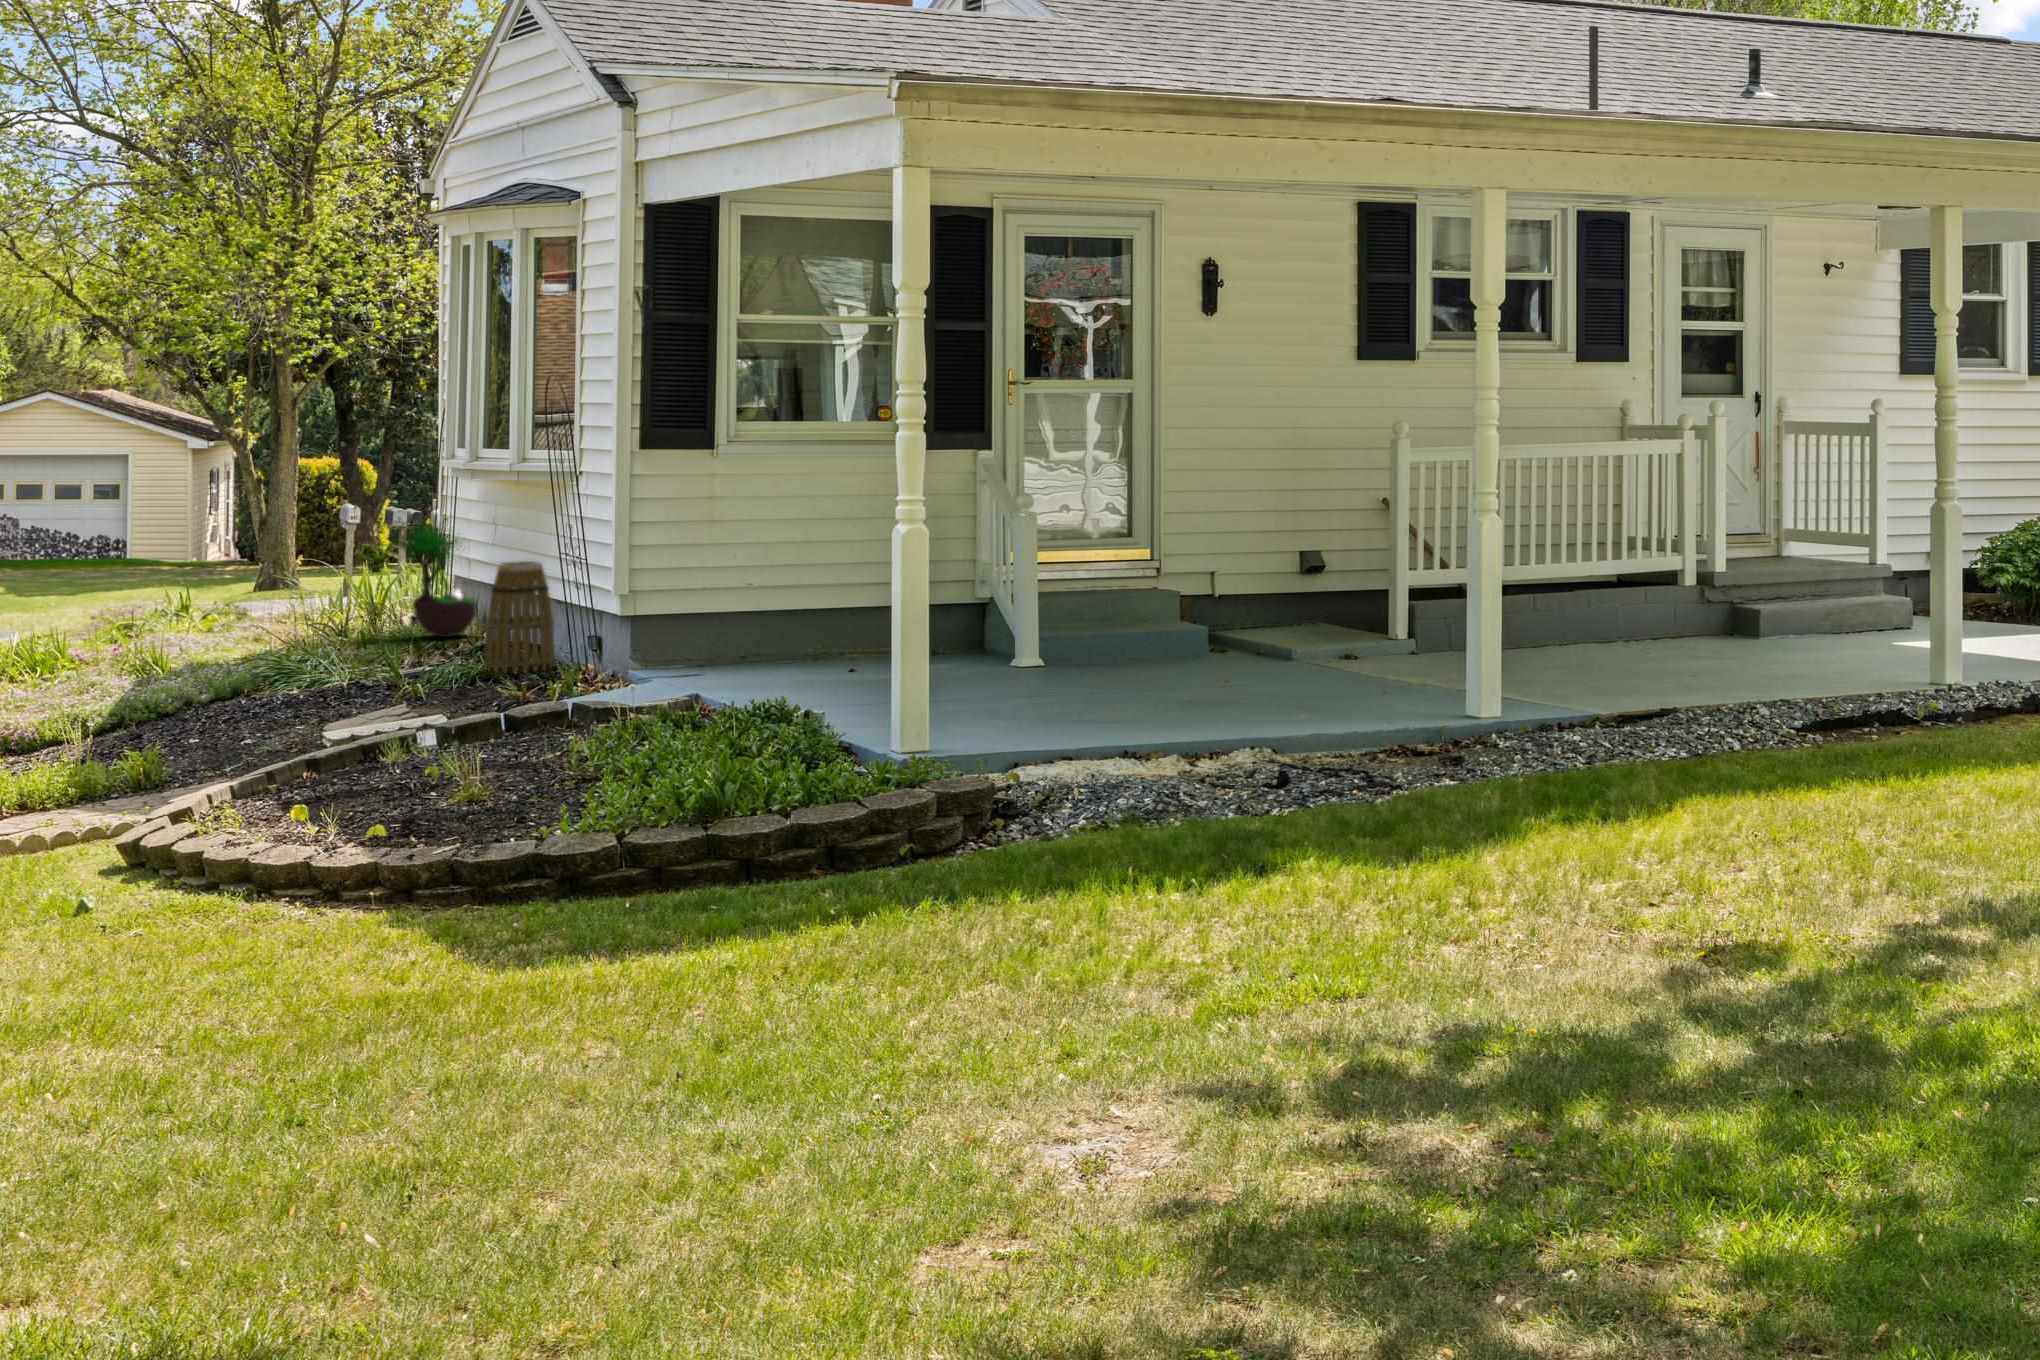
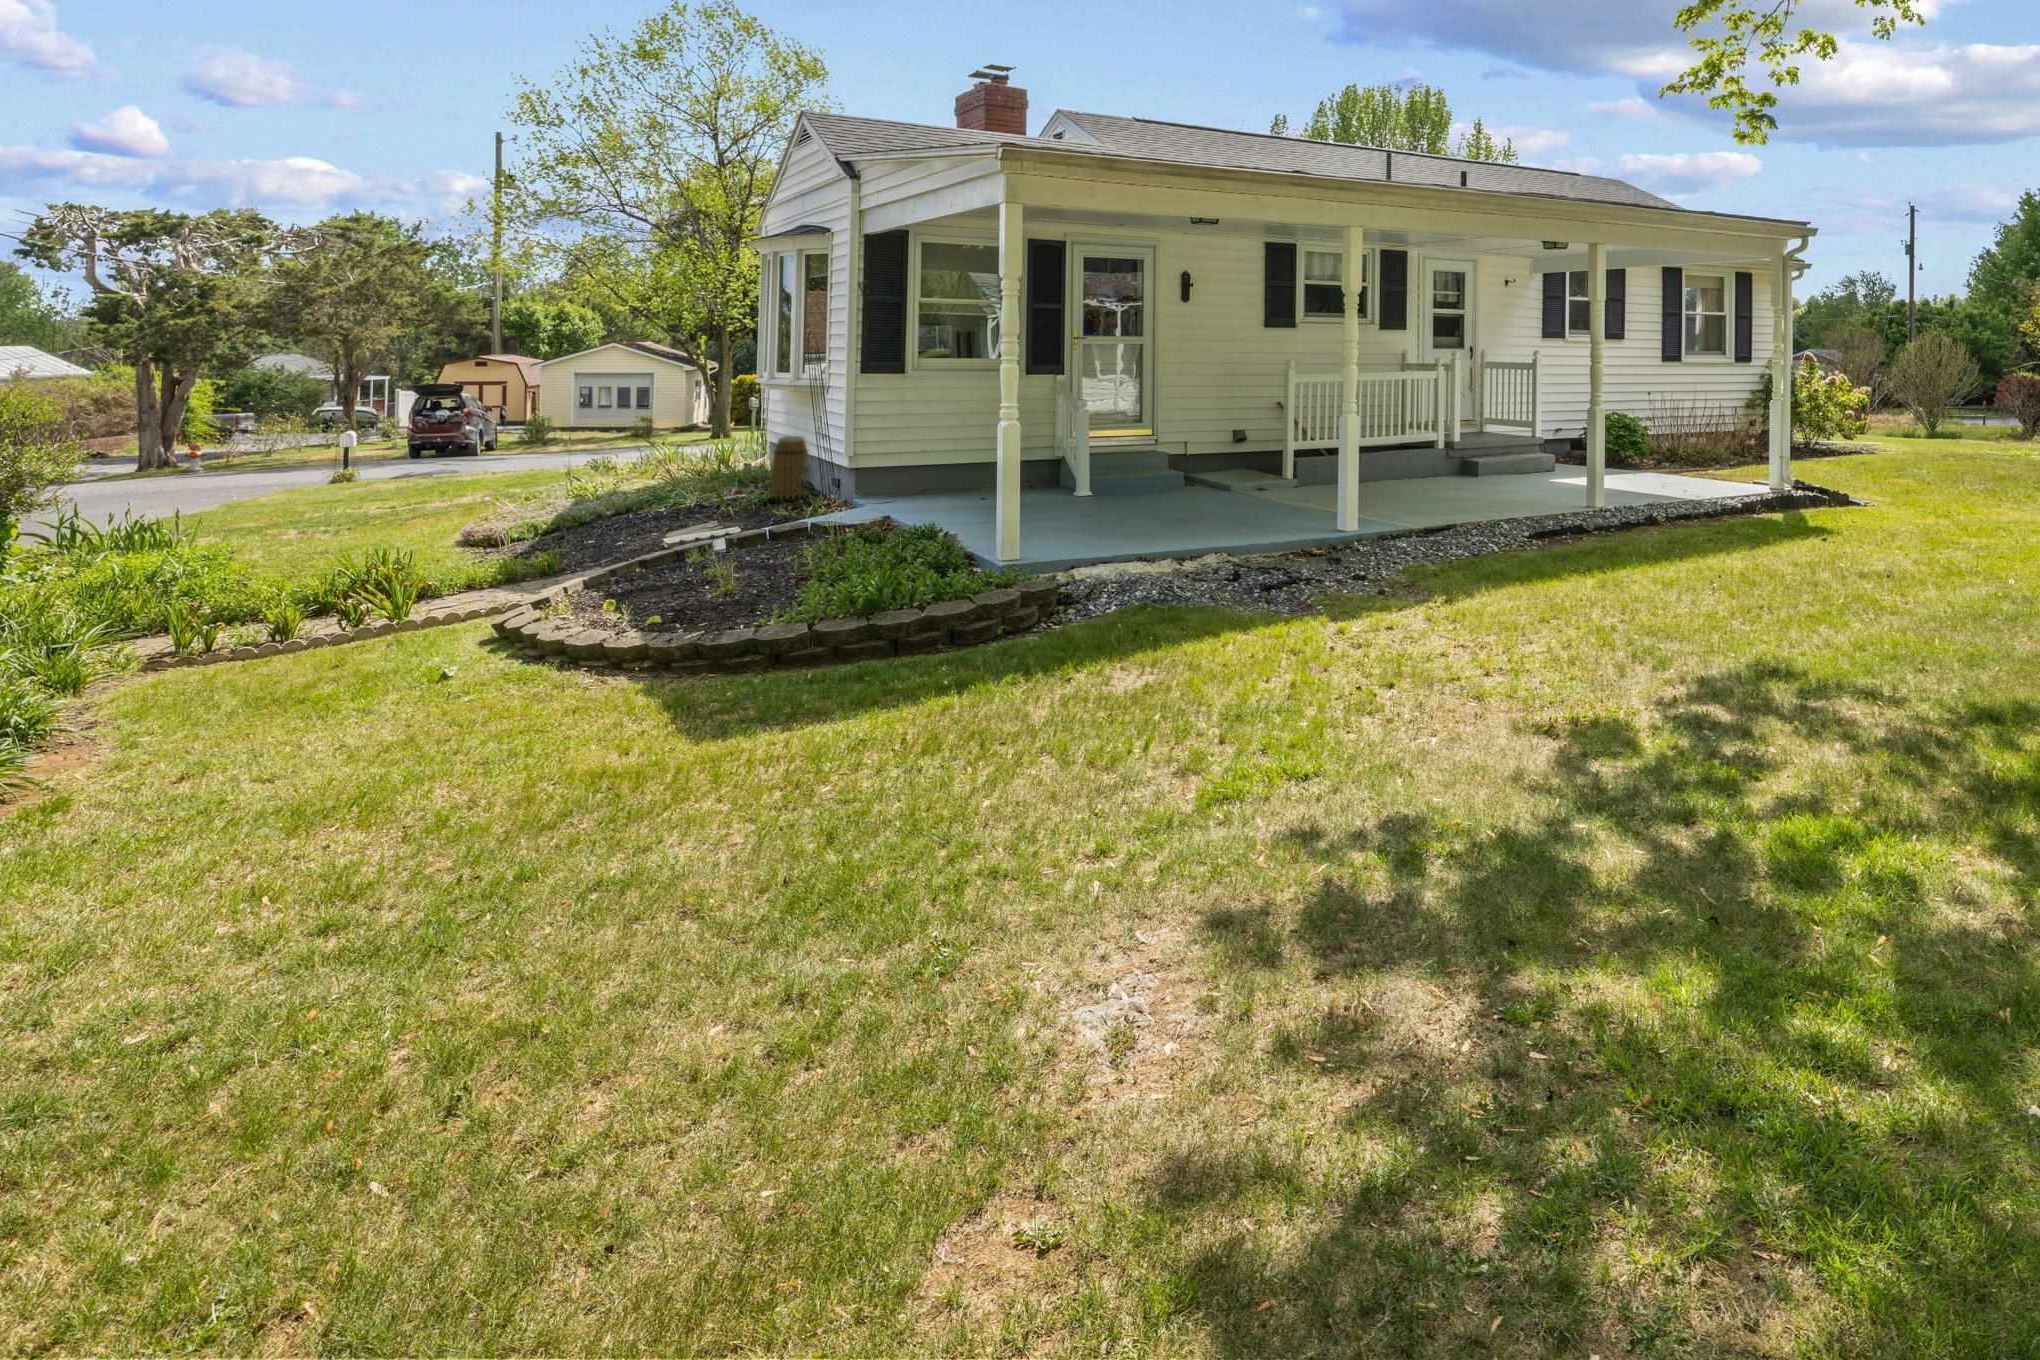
potted tree: present [393,519,476,637] -> none [721,405,772,476]

